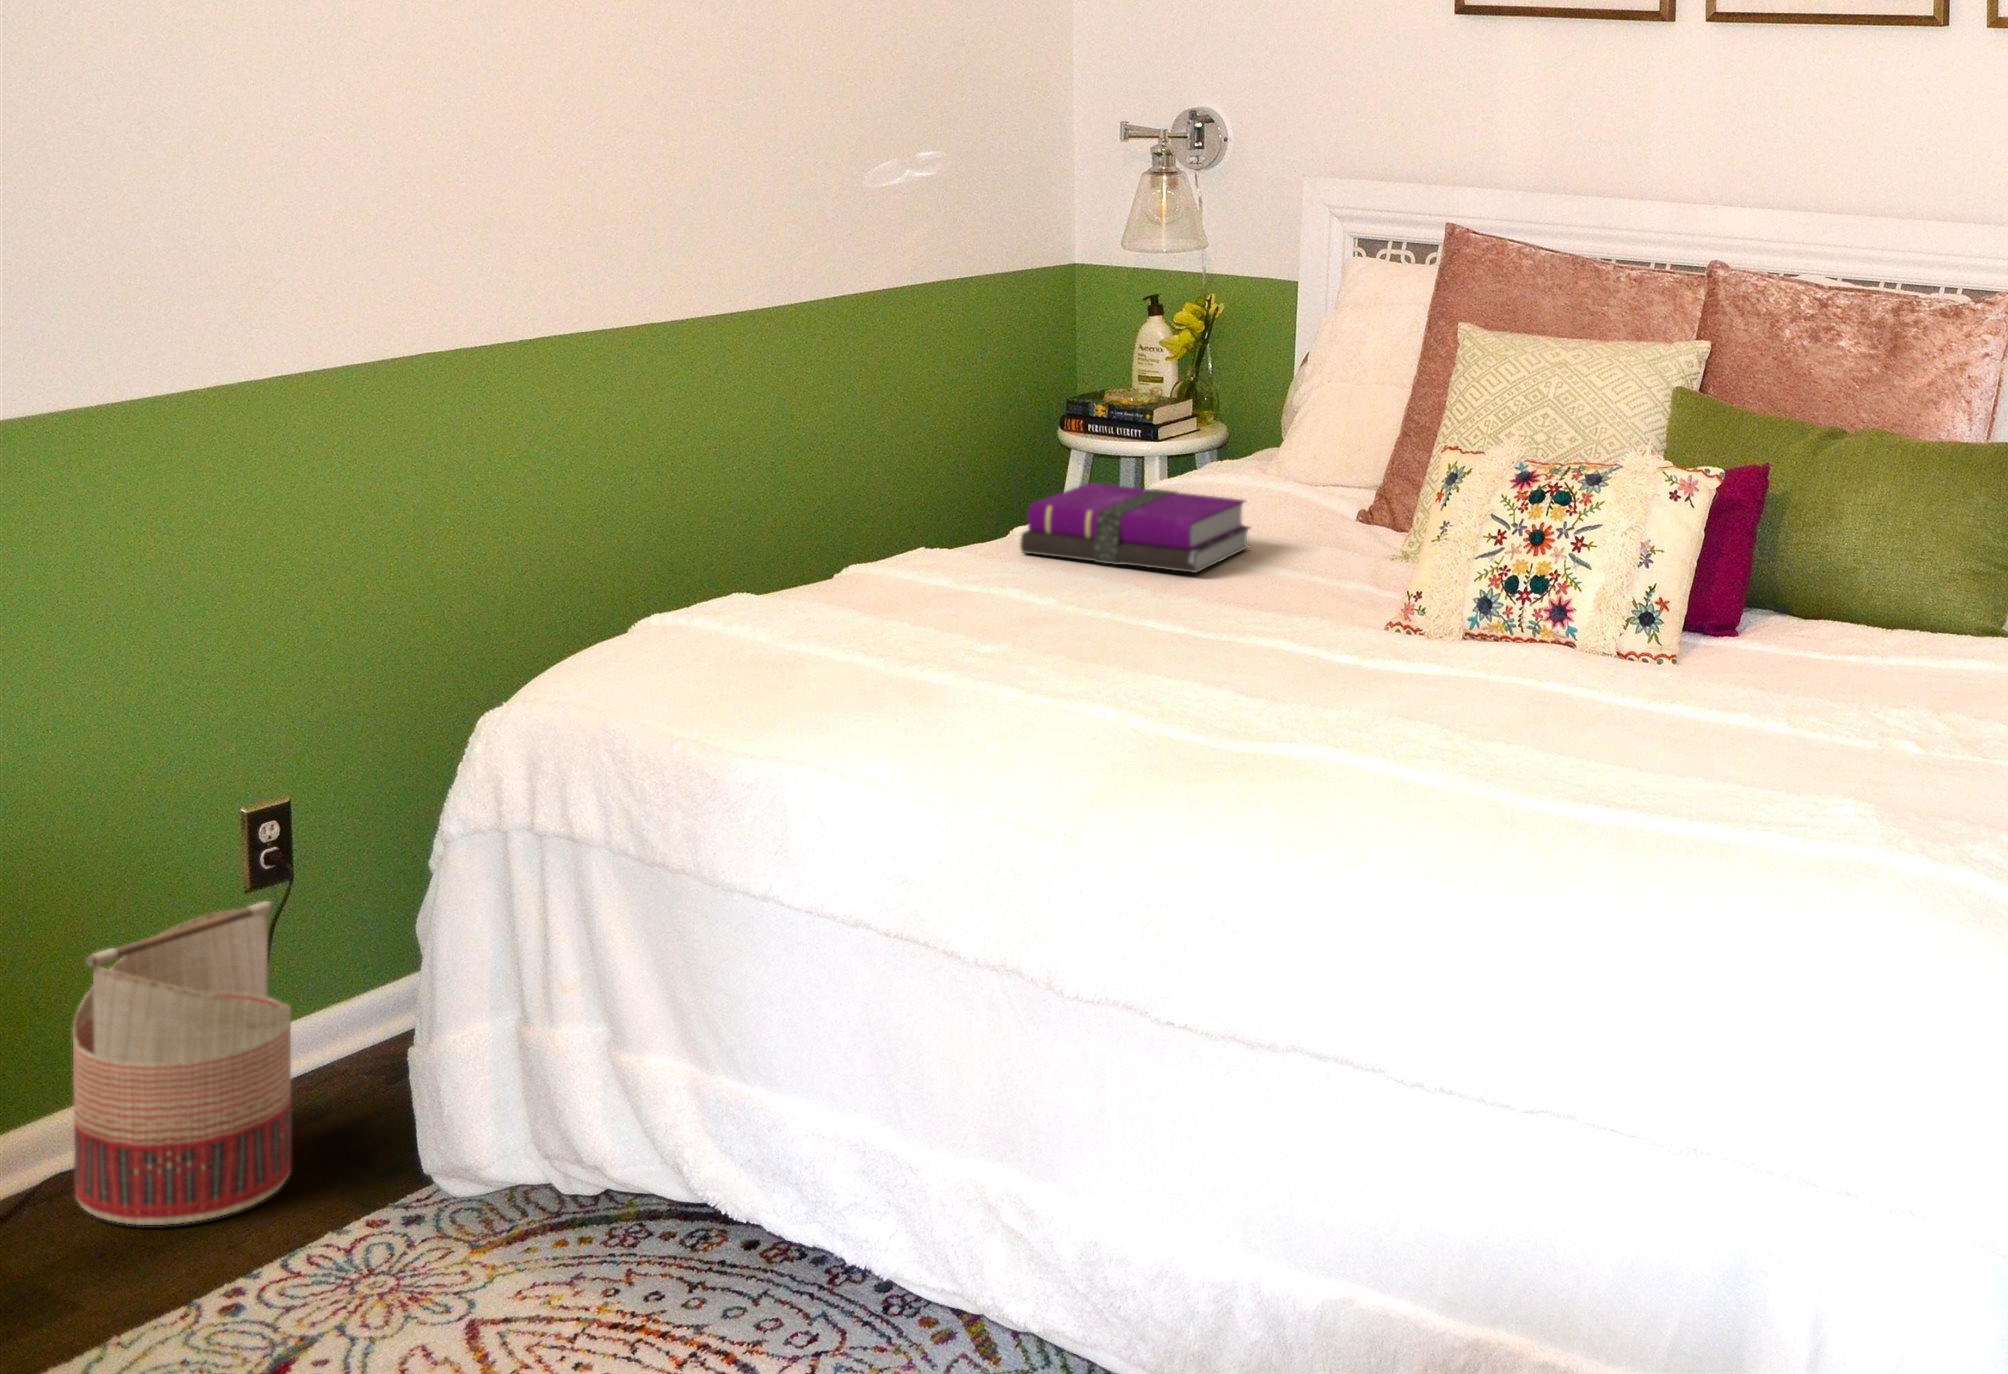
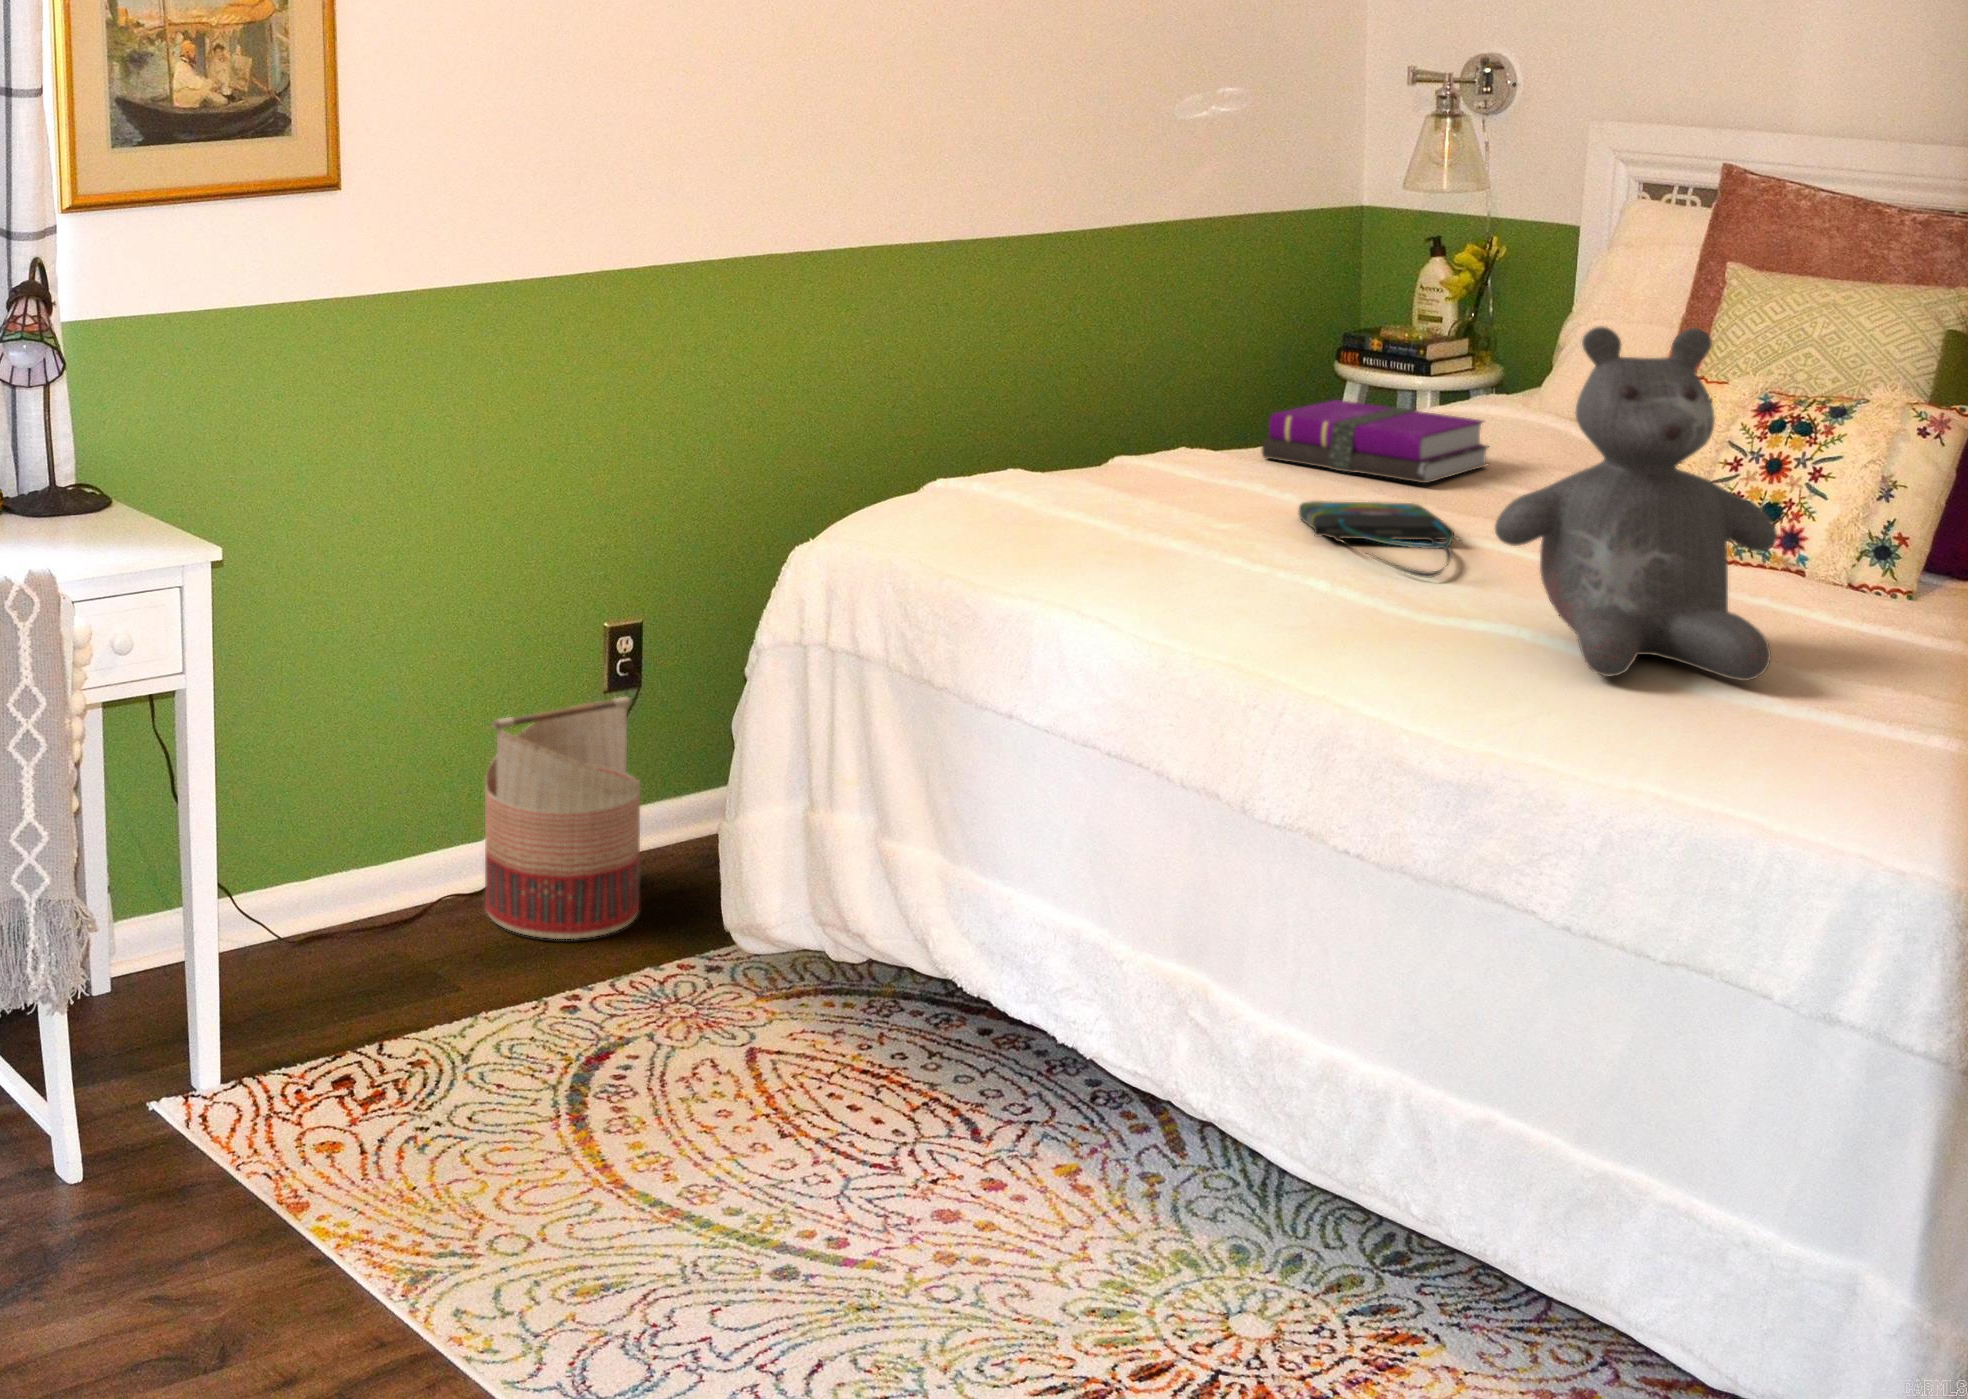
teddy bear: none [1312,418,1576,782] -> present [1495,326,1777,681]
tote bag: none [1080,599,1252,685] -> present [1299,501,1459,578]

